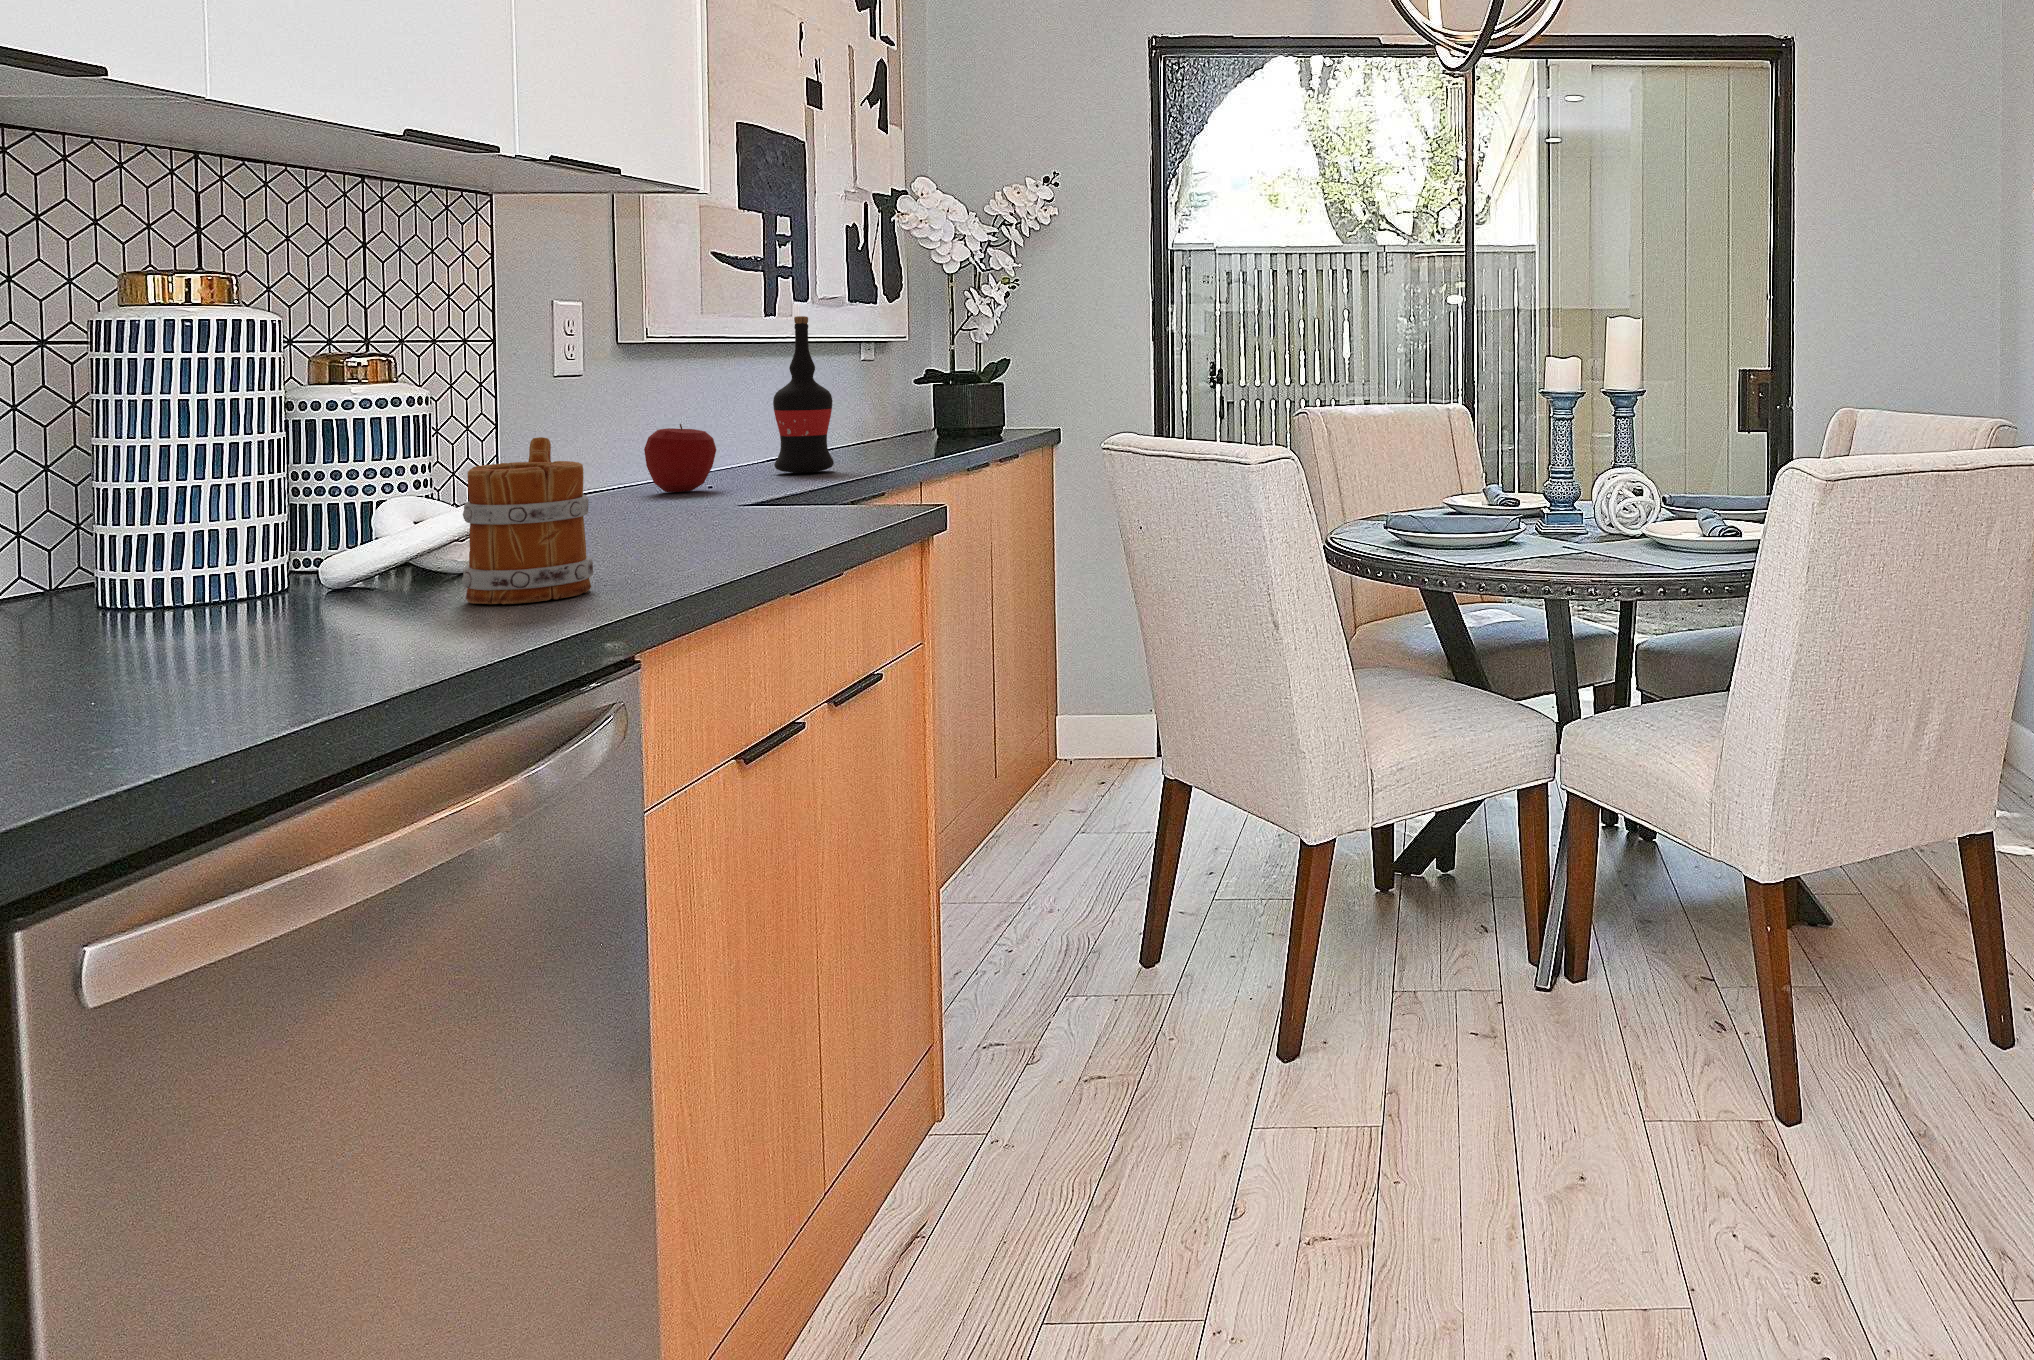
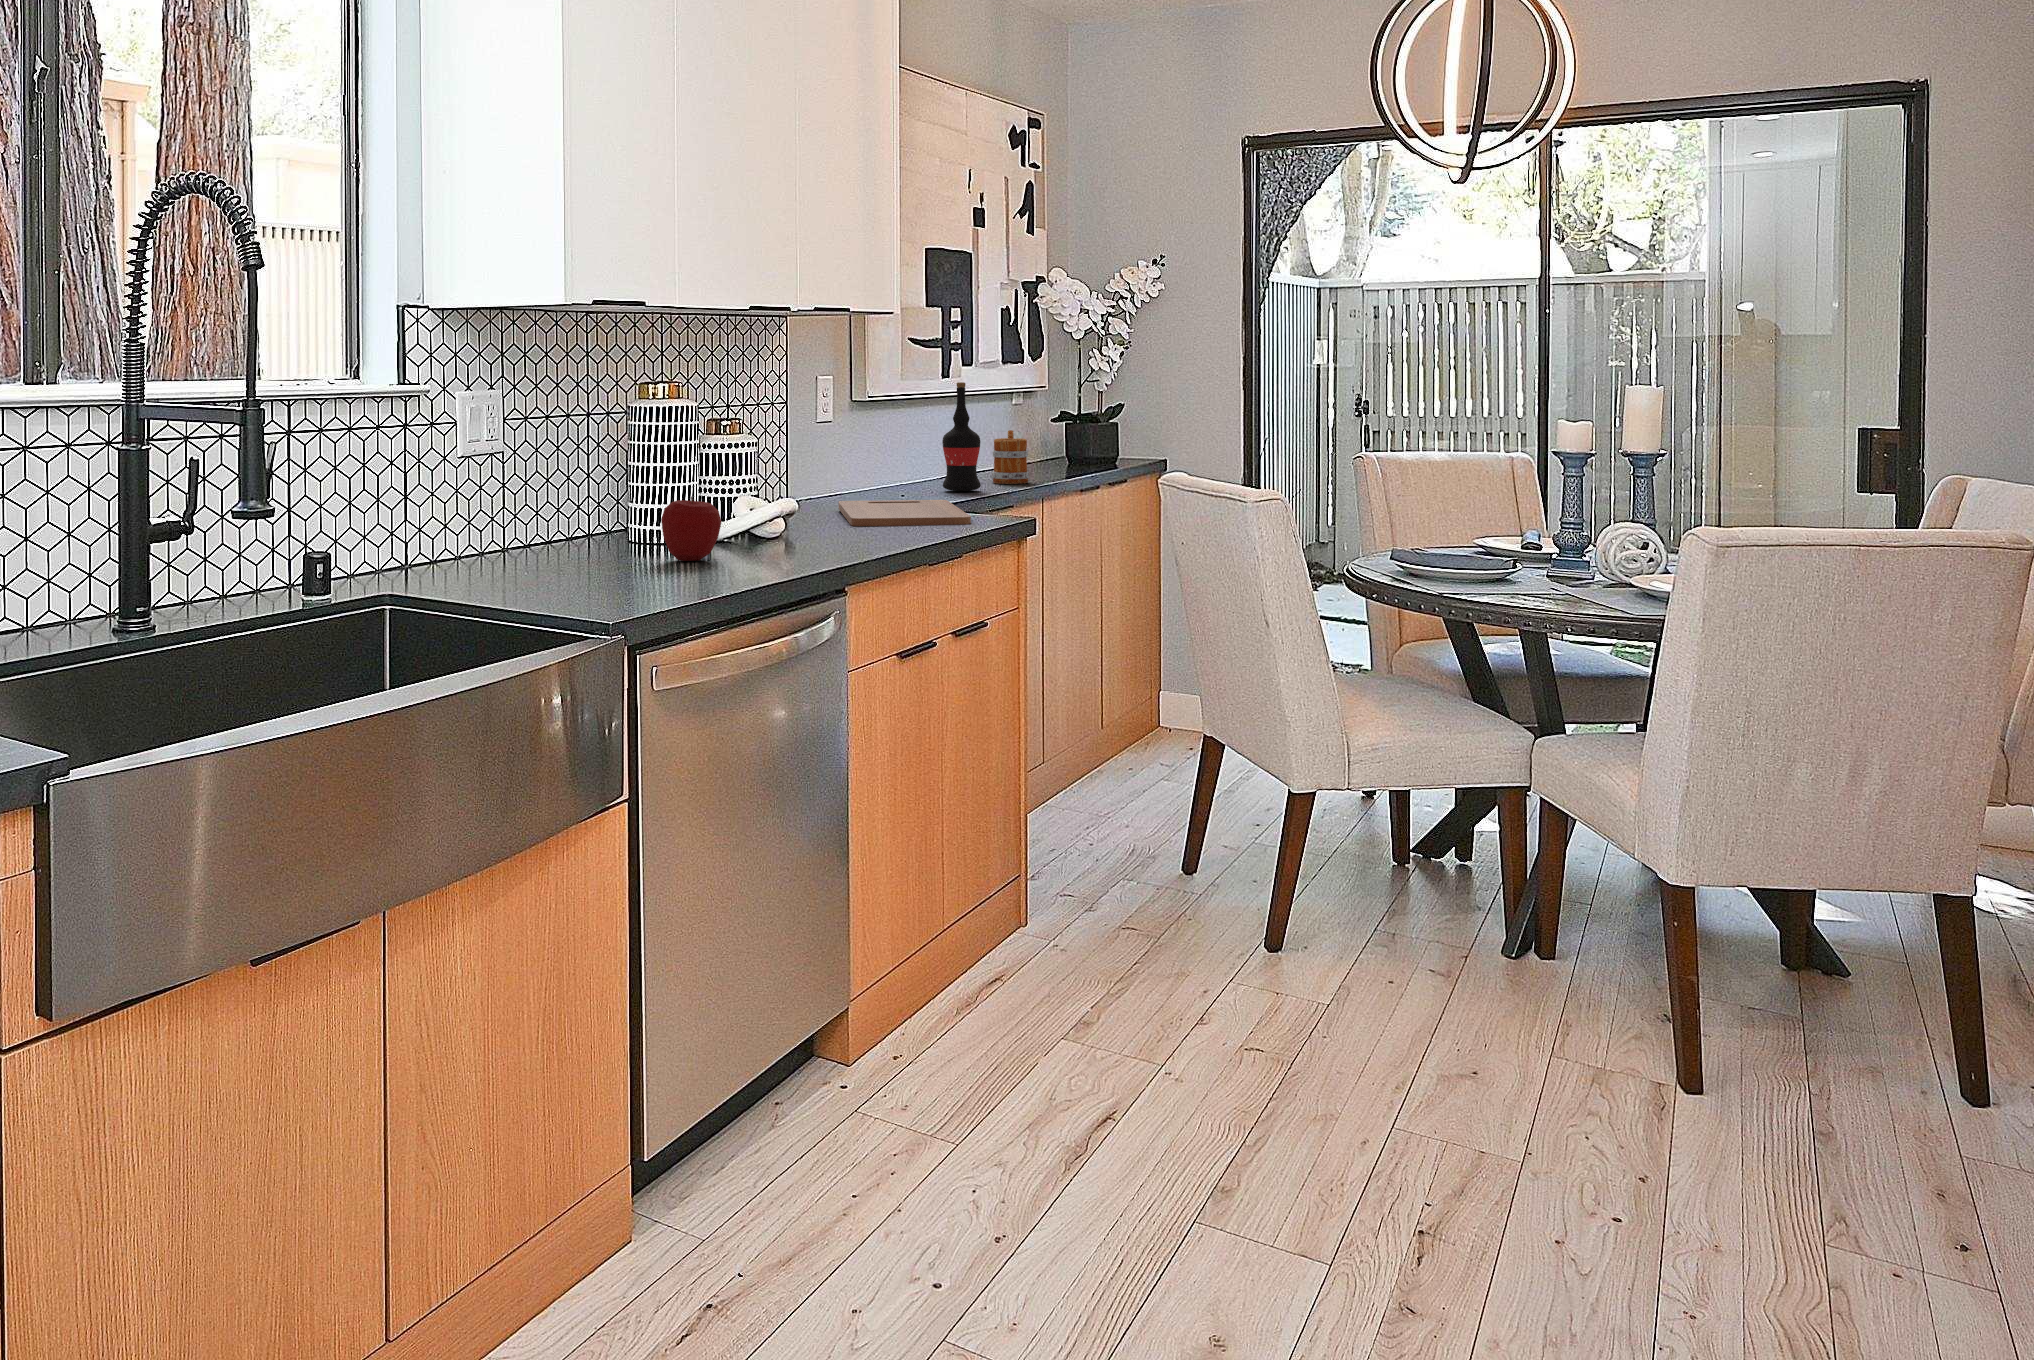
apple: present [644,424,716,492] -> present [661,497,721,561]
mug: present [462,437,593,604] -> present [992,430,1029,484]
cutting board: none [602,485,844,536] -> present [838,500,971,526]

